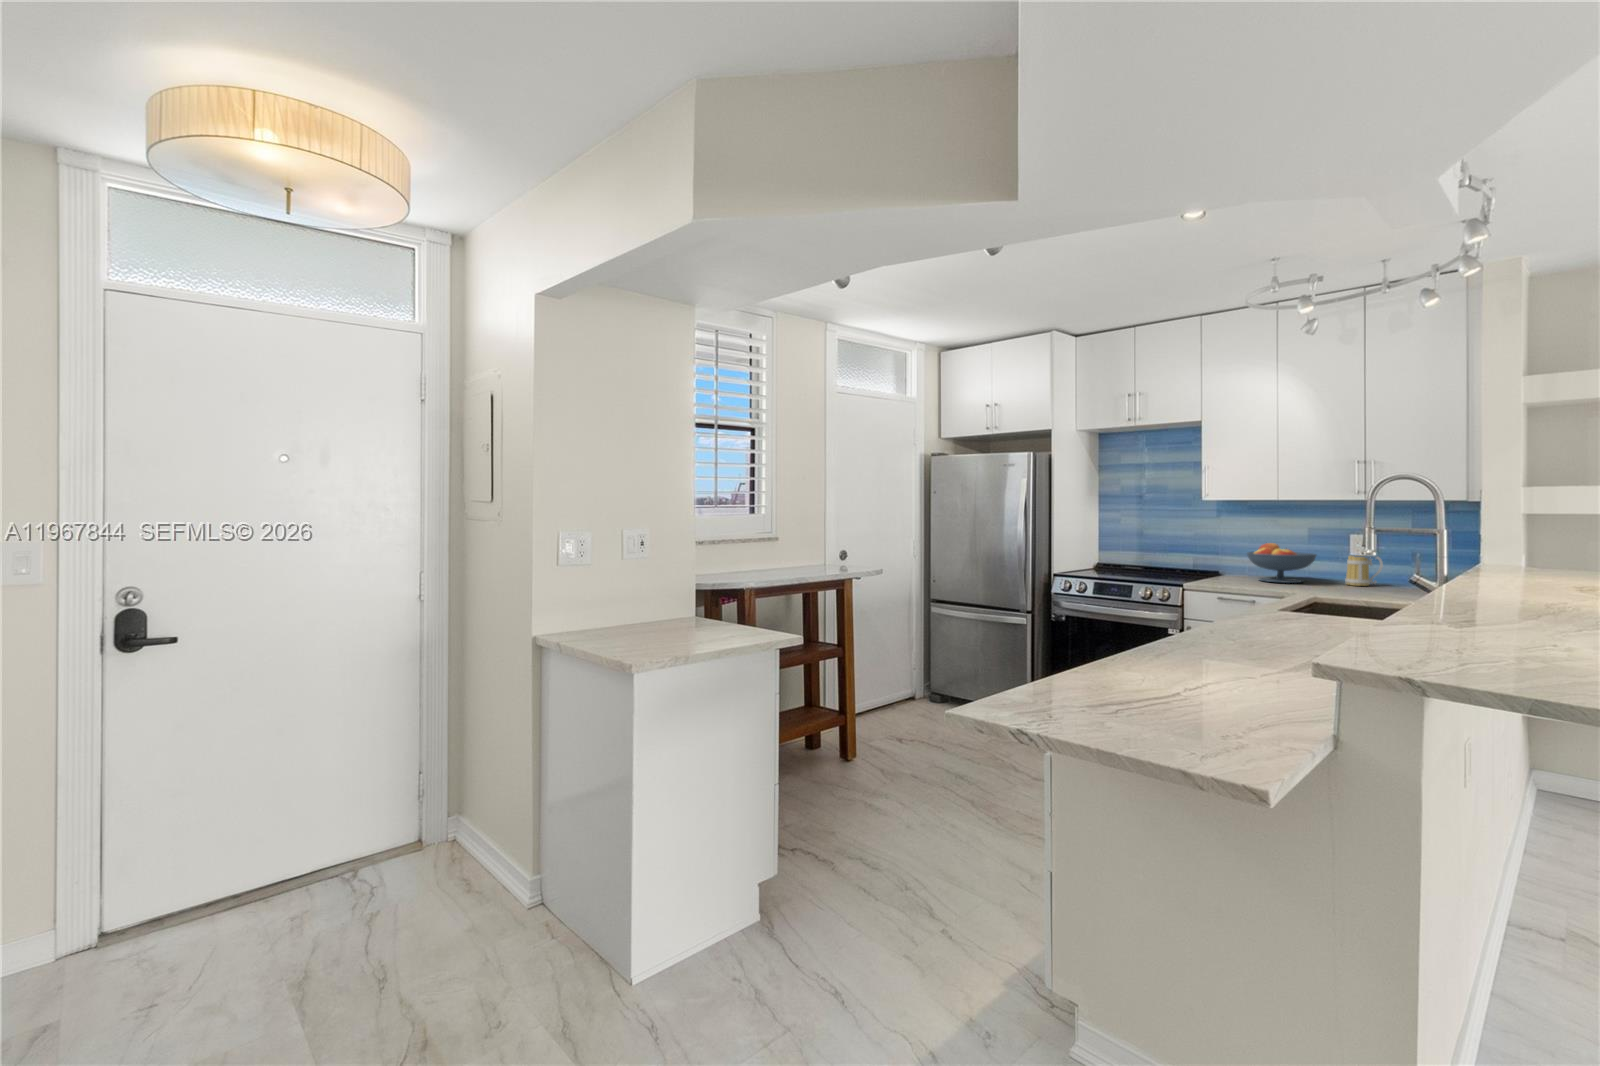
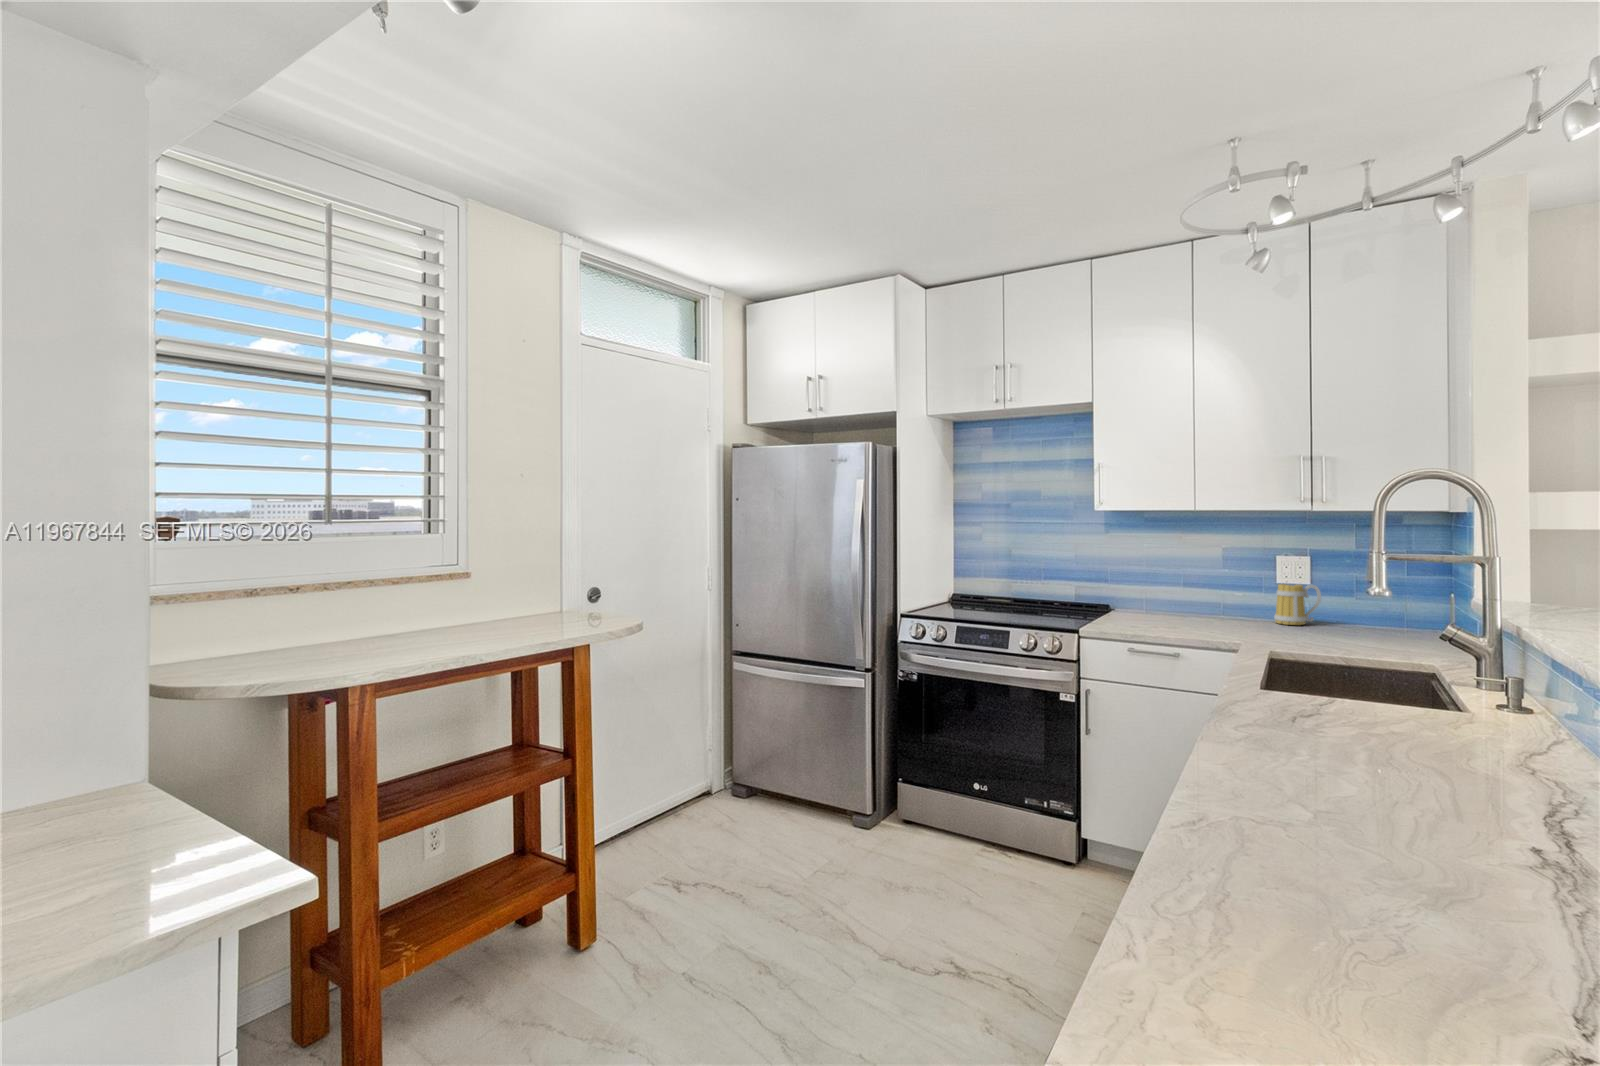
fruit bowl: present [1247,543,1316,583] -> none [1150,567,1240,622]

